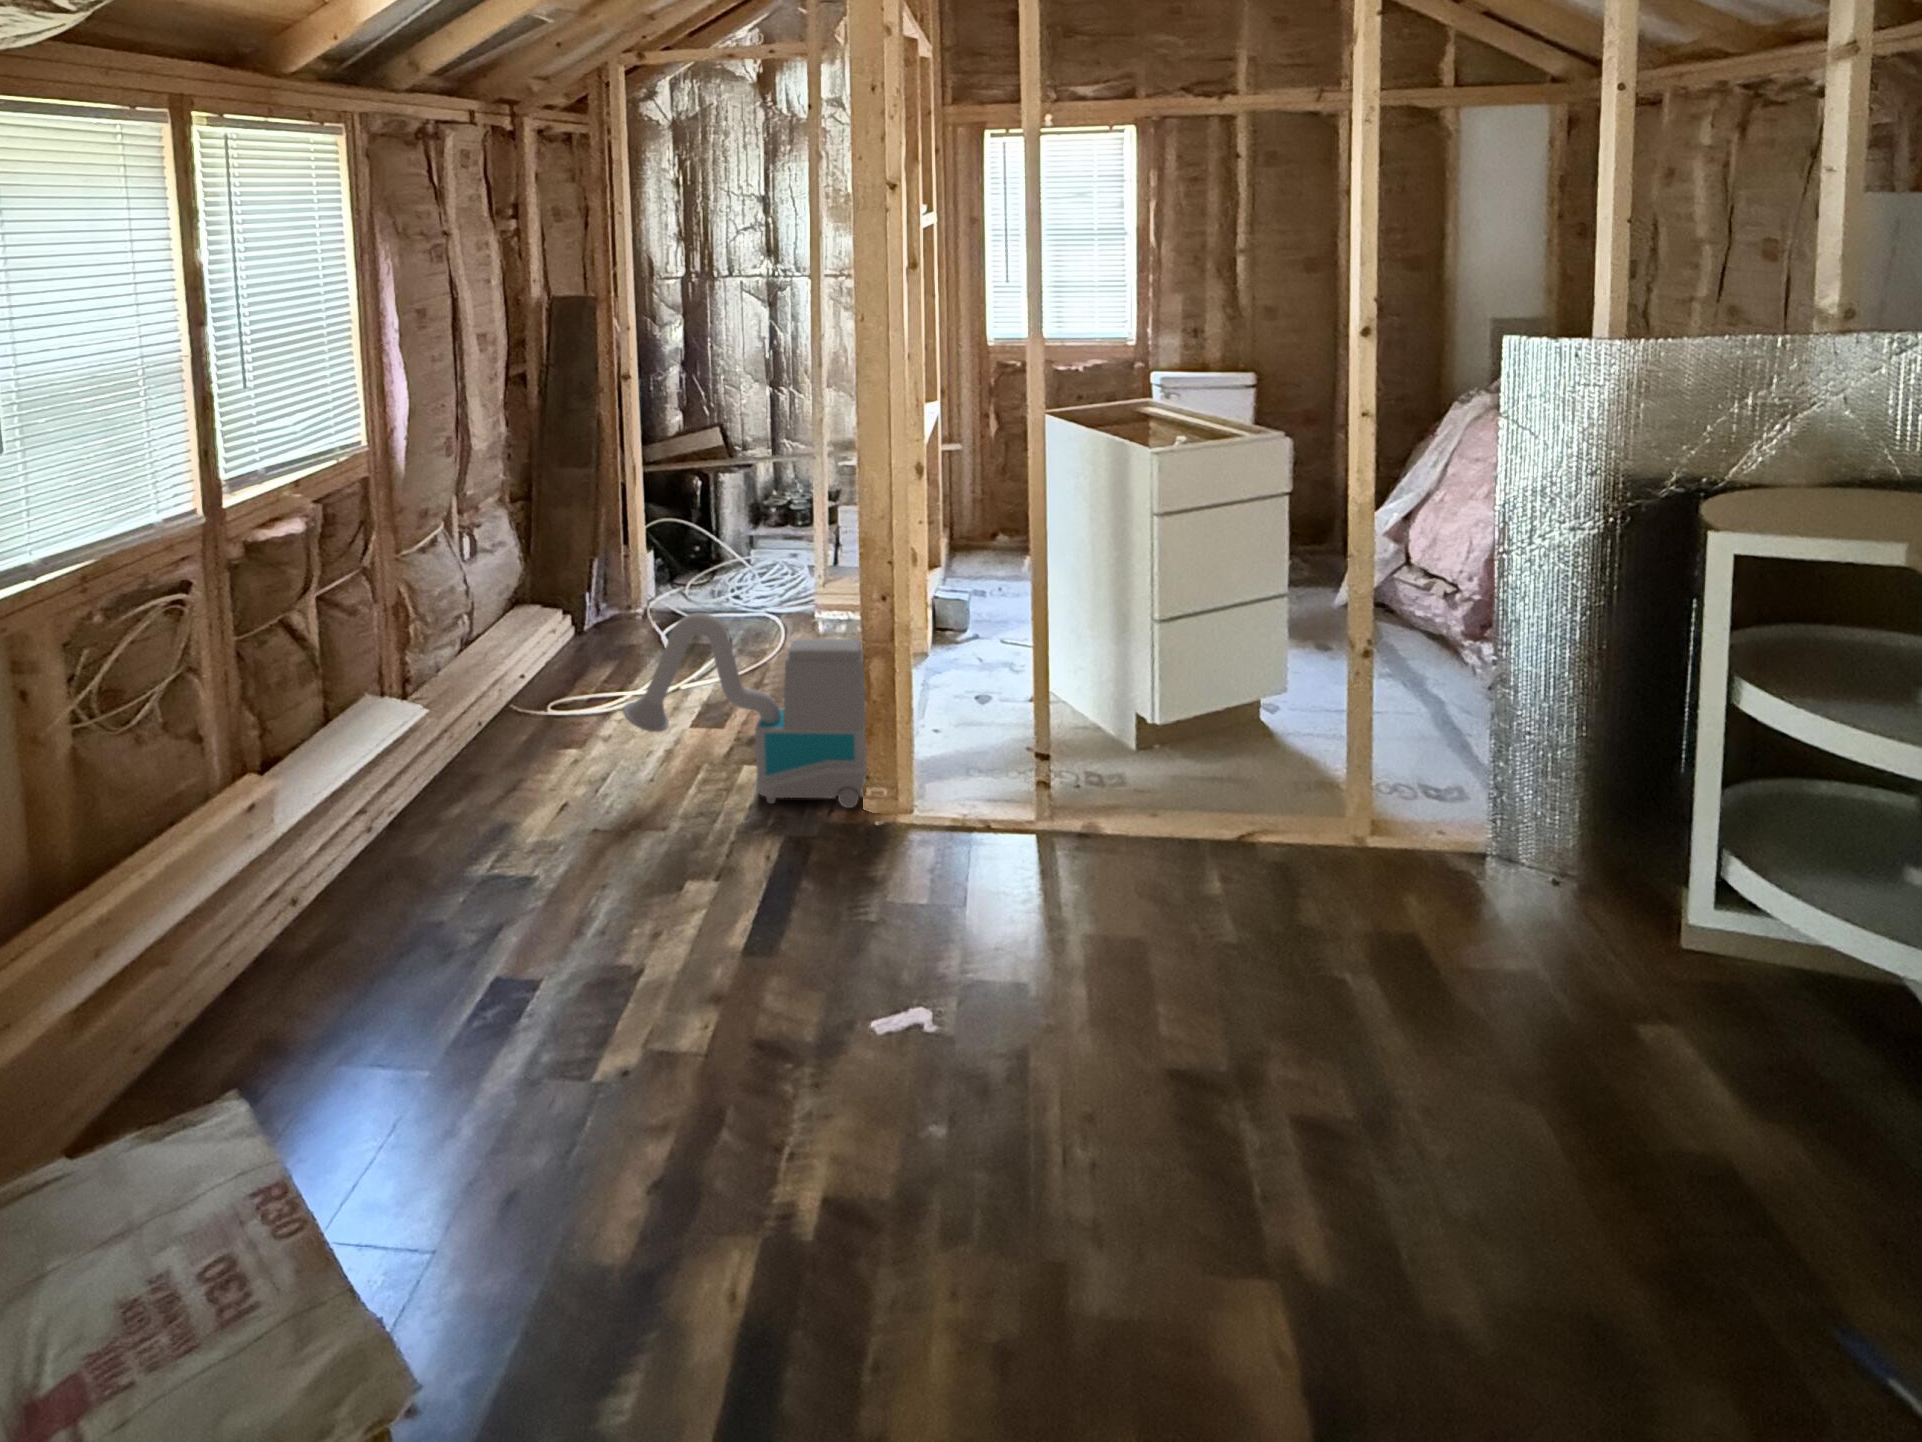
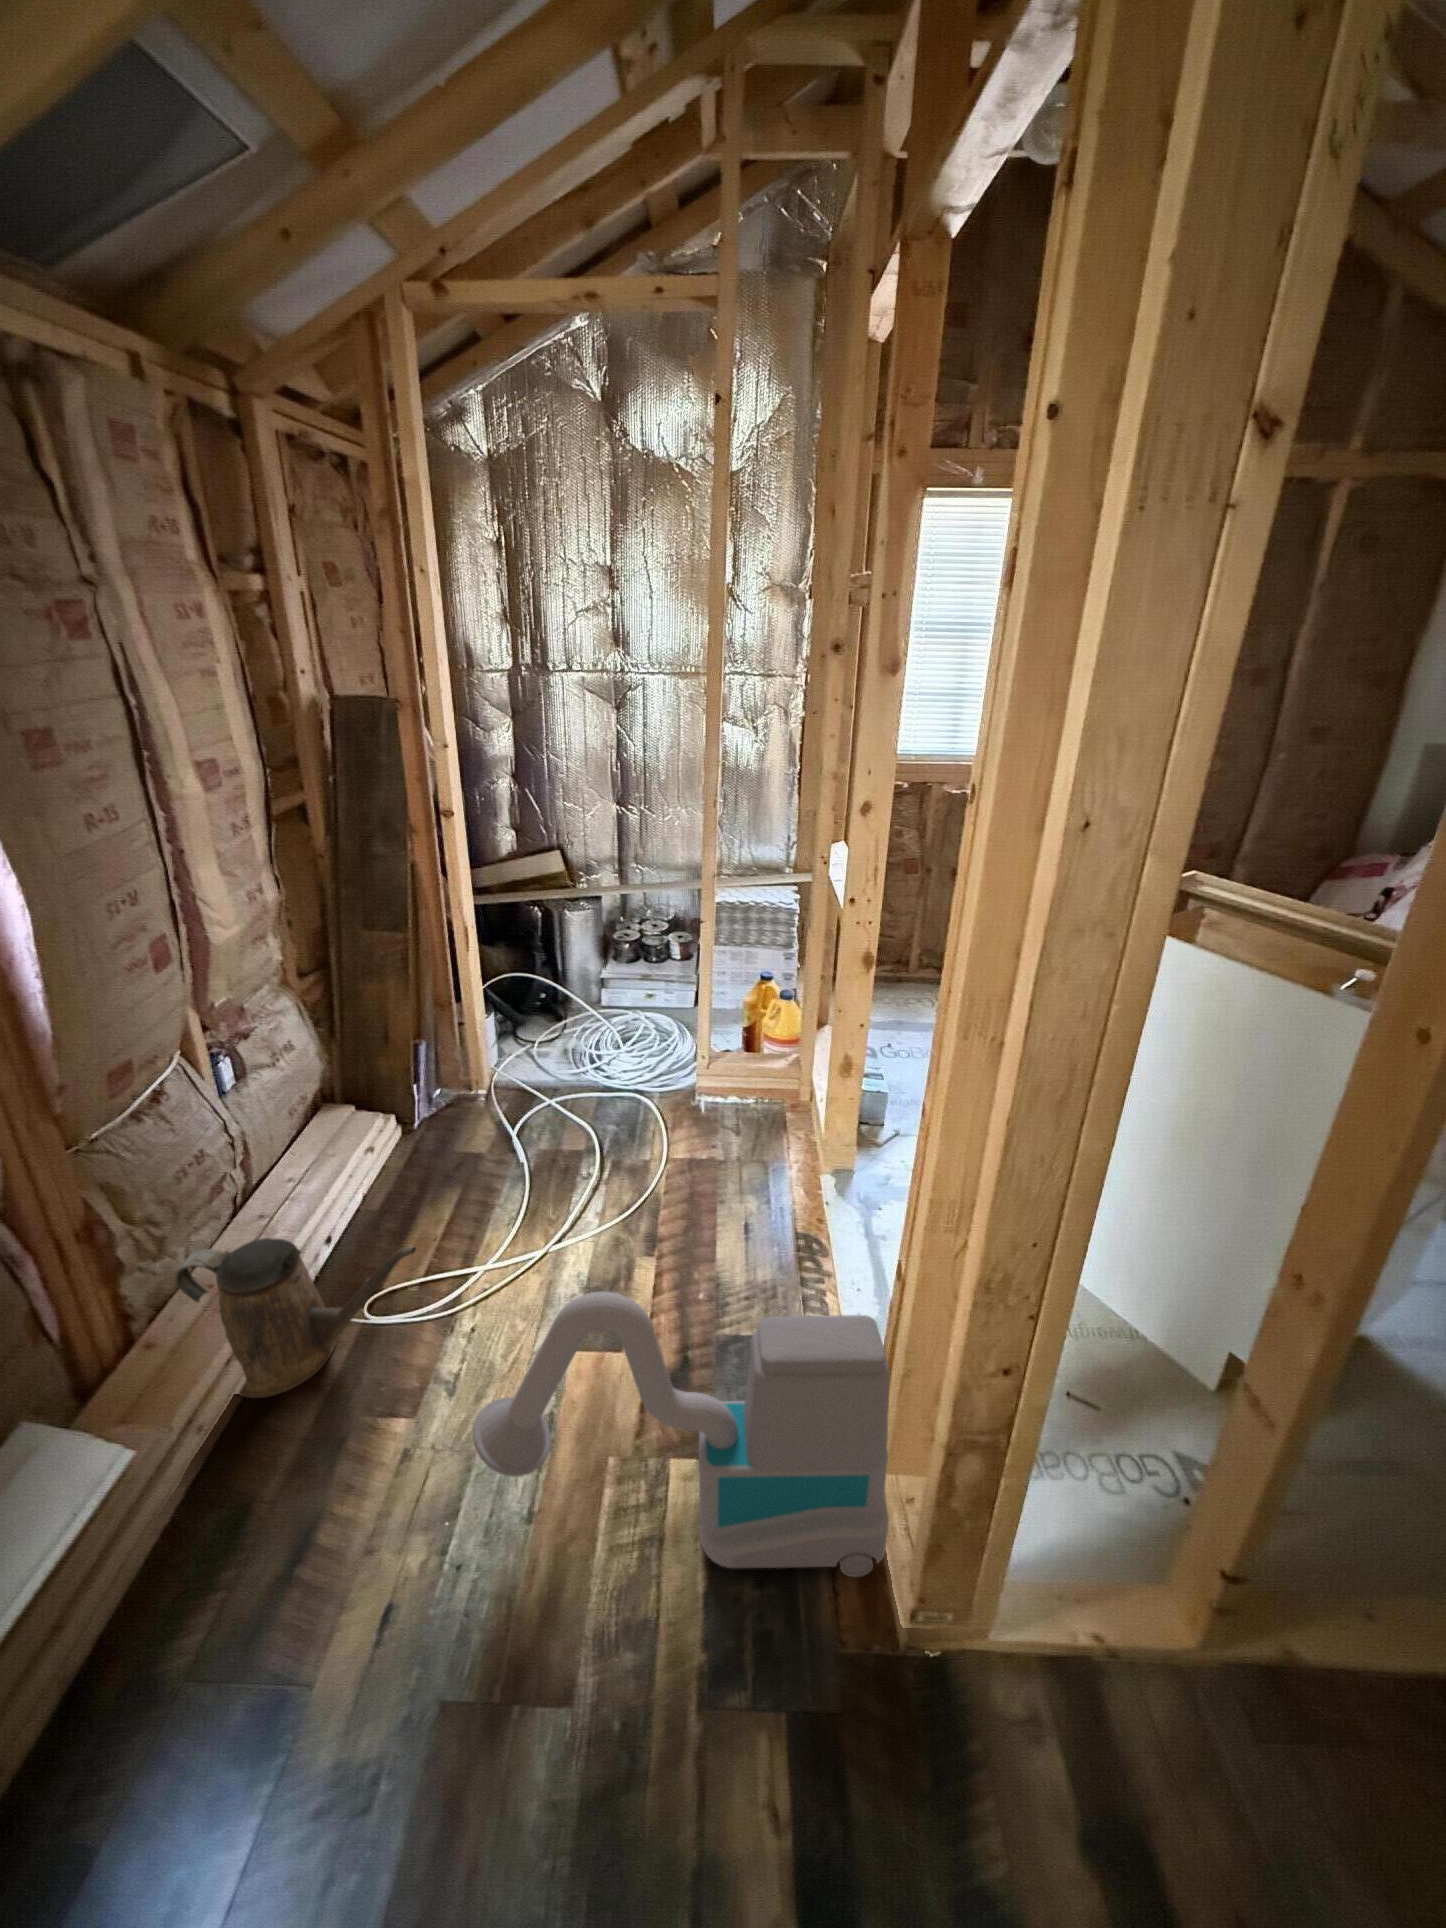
watering can: none [434,635,592,741] -> present [175,1238,416,1398]

